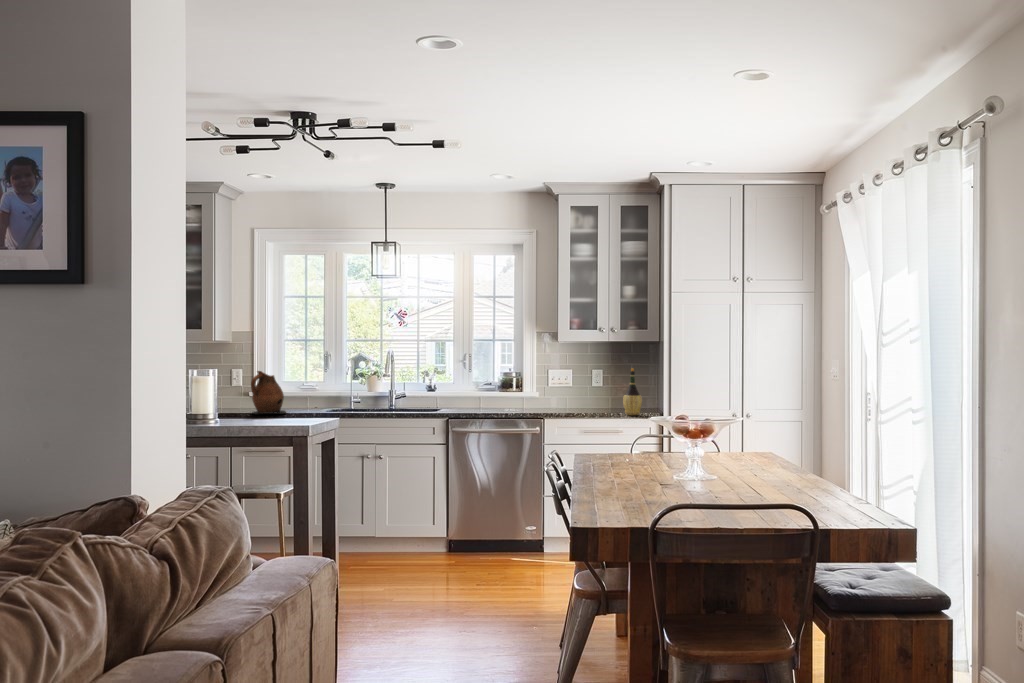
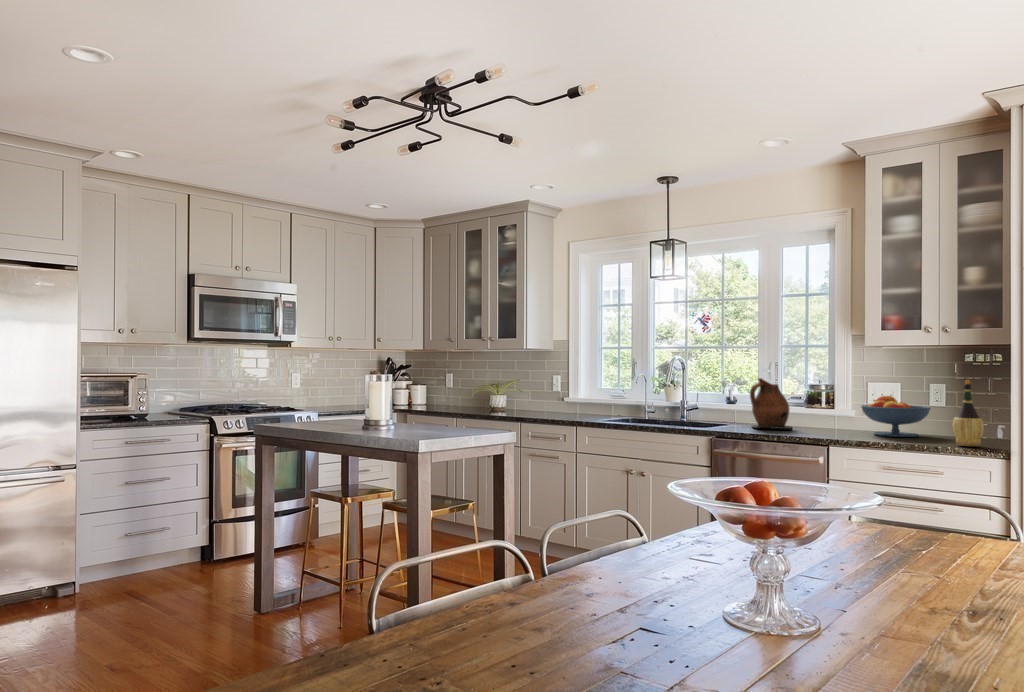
ceramic pitcher: present [251,371,286,414] -> present [750,378,792,430]
fruit bowl: none [550,380,598,412] -> present [861,396,931,437]

